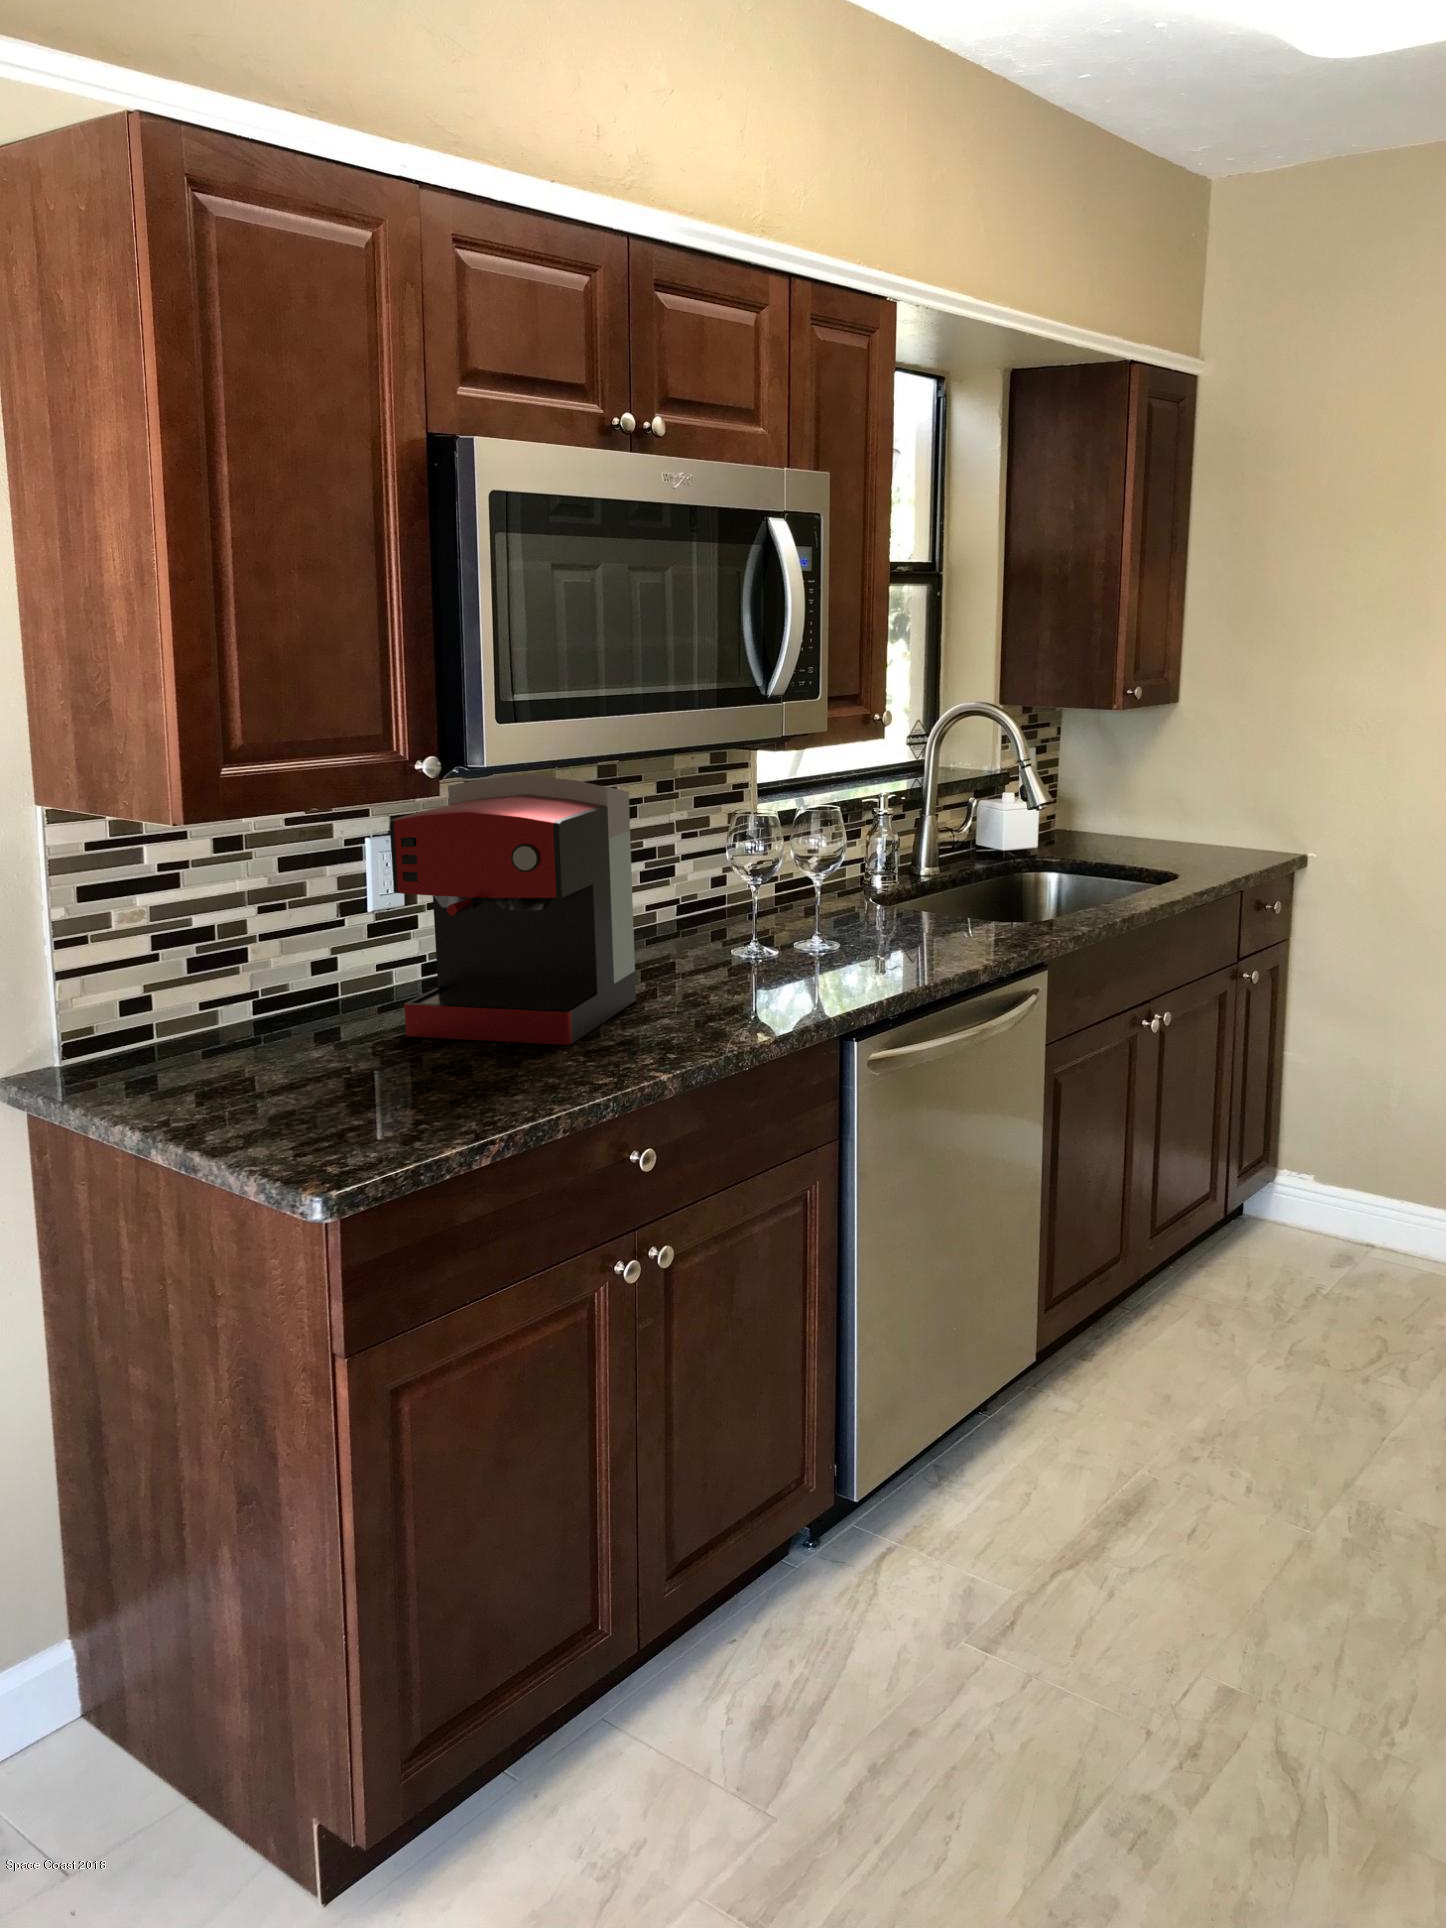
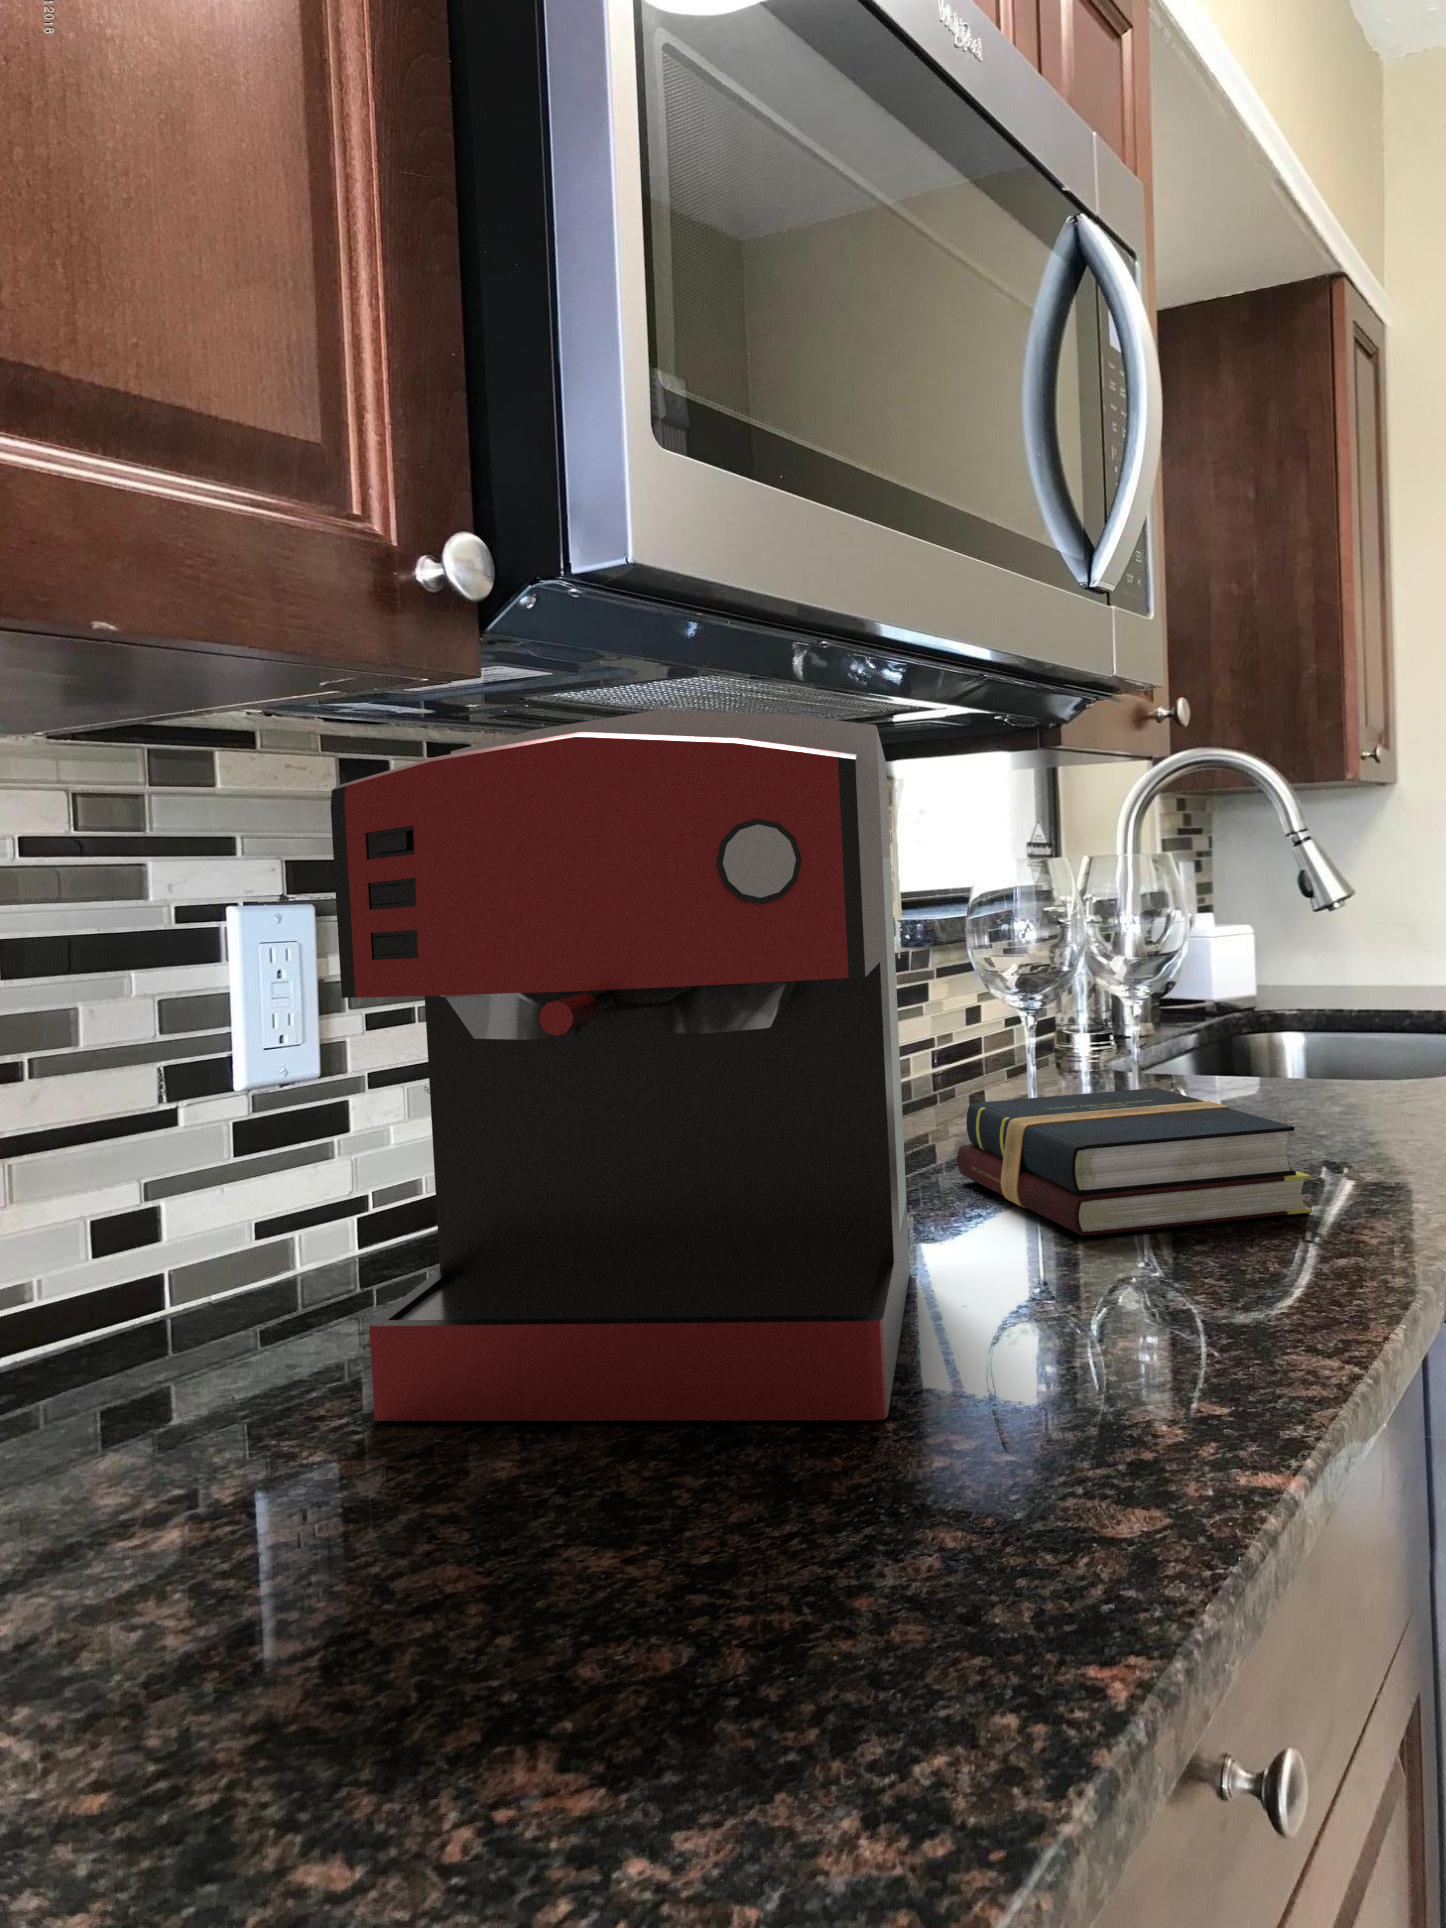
hardback book: none [708,923,830,990] -> present [957,1088,1312,1236]

